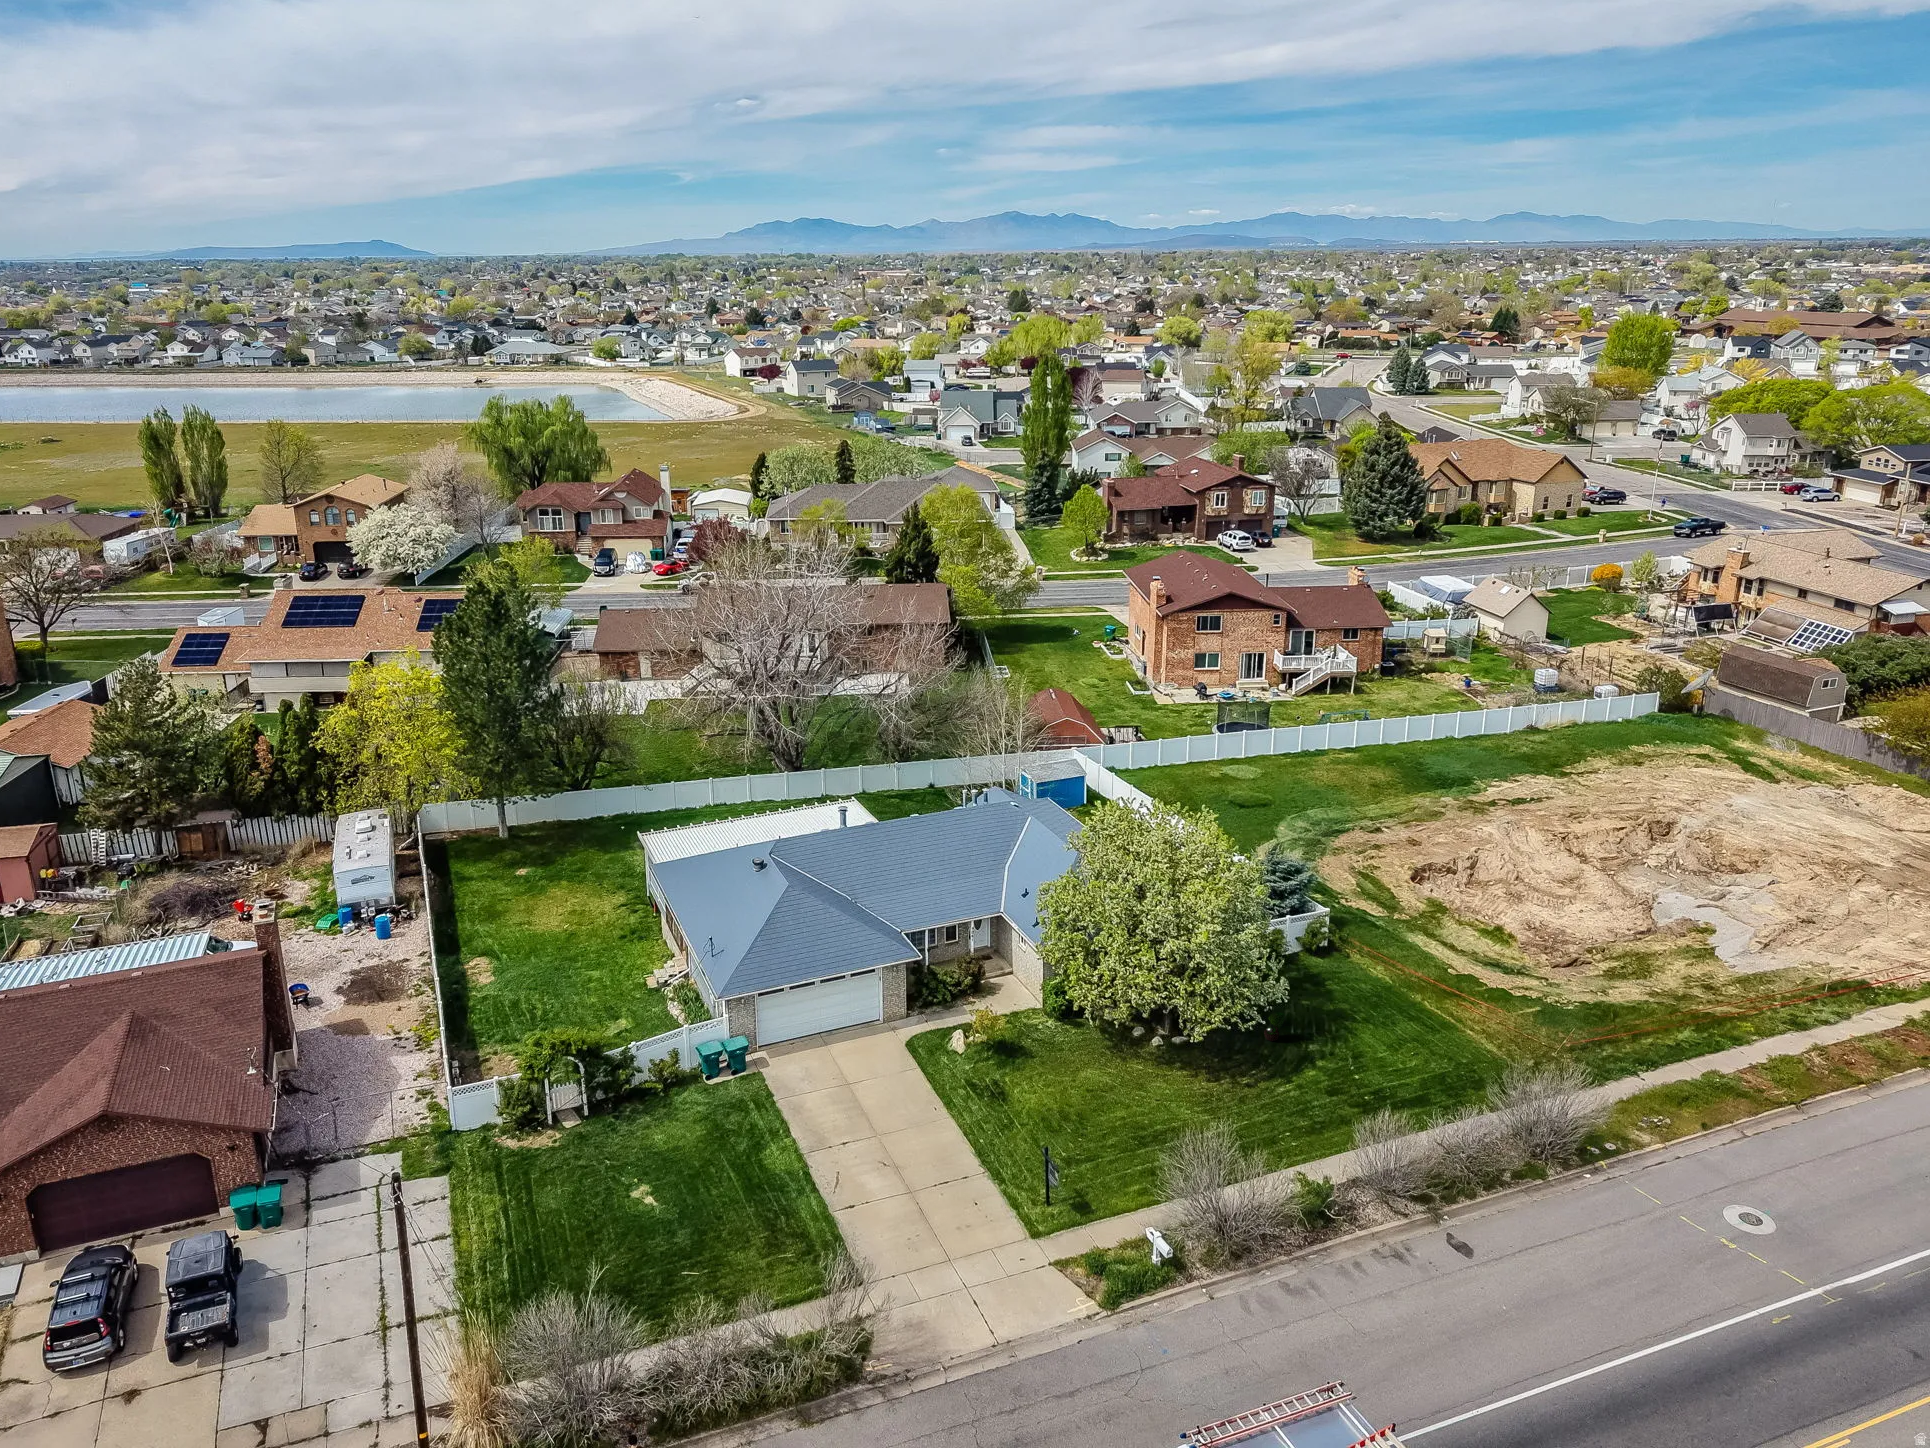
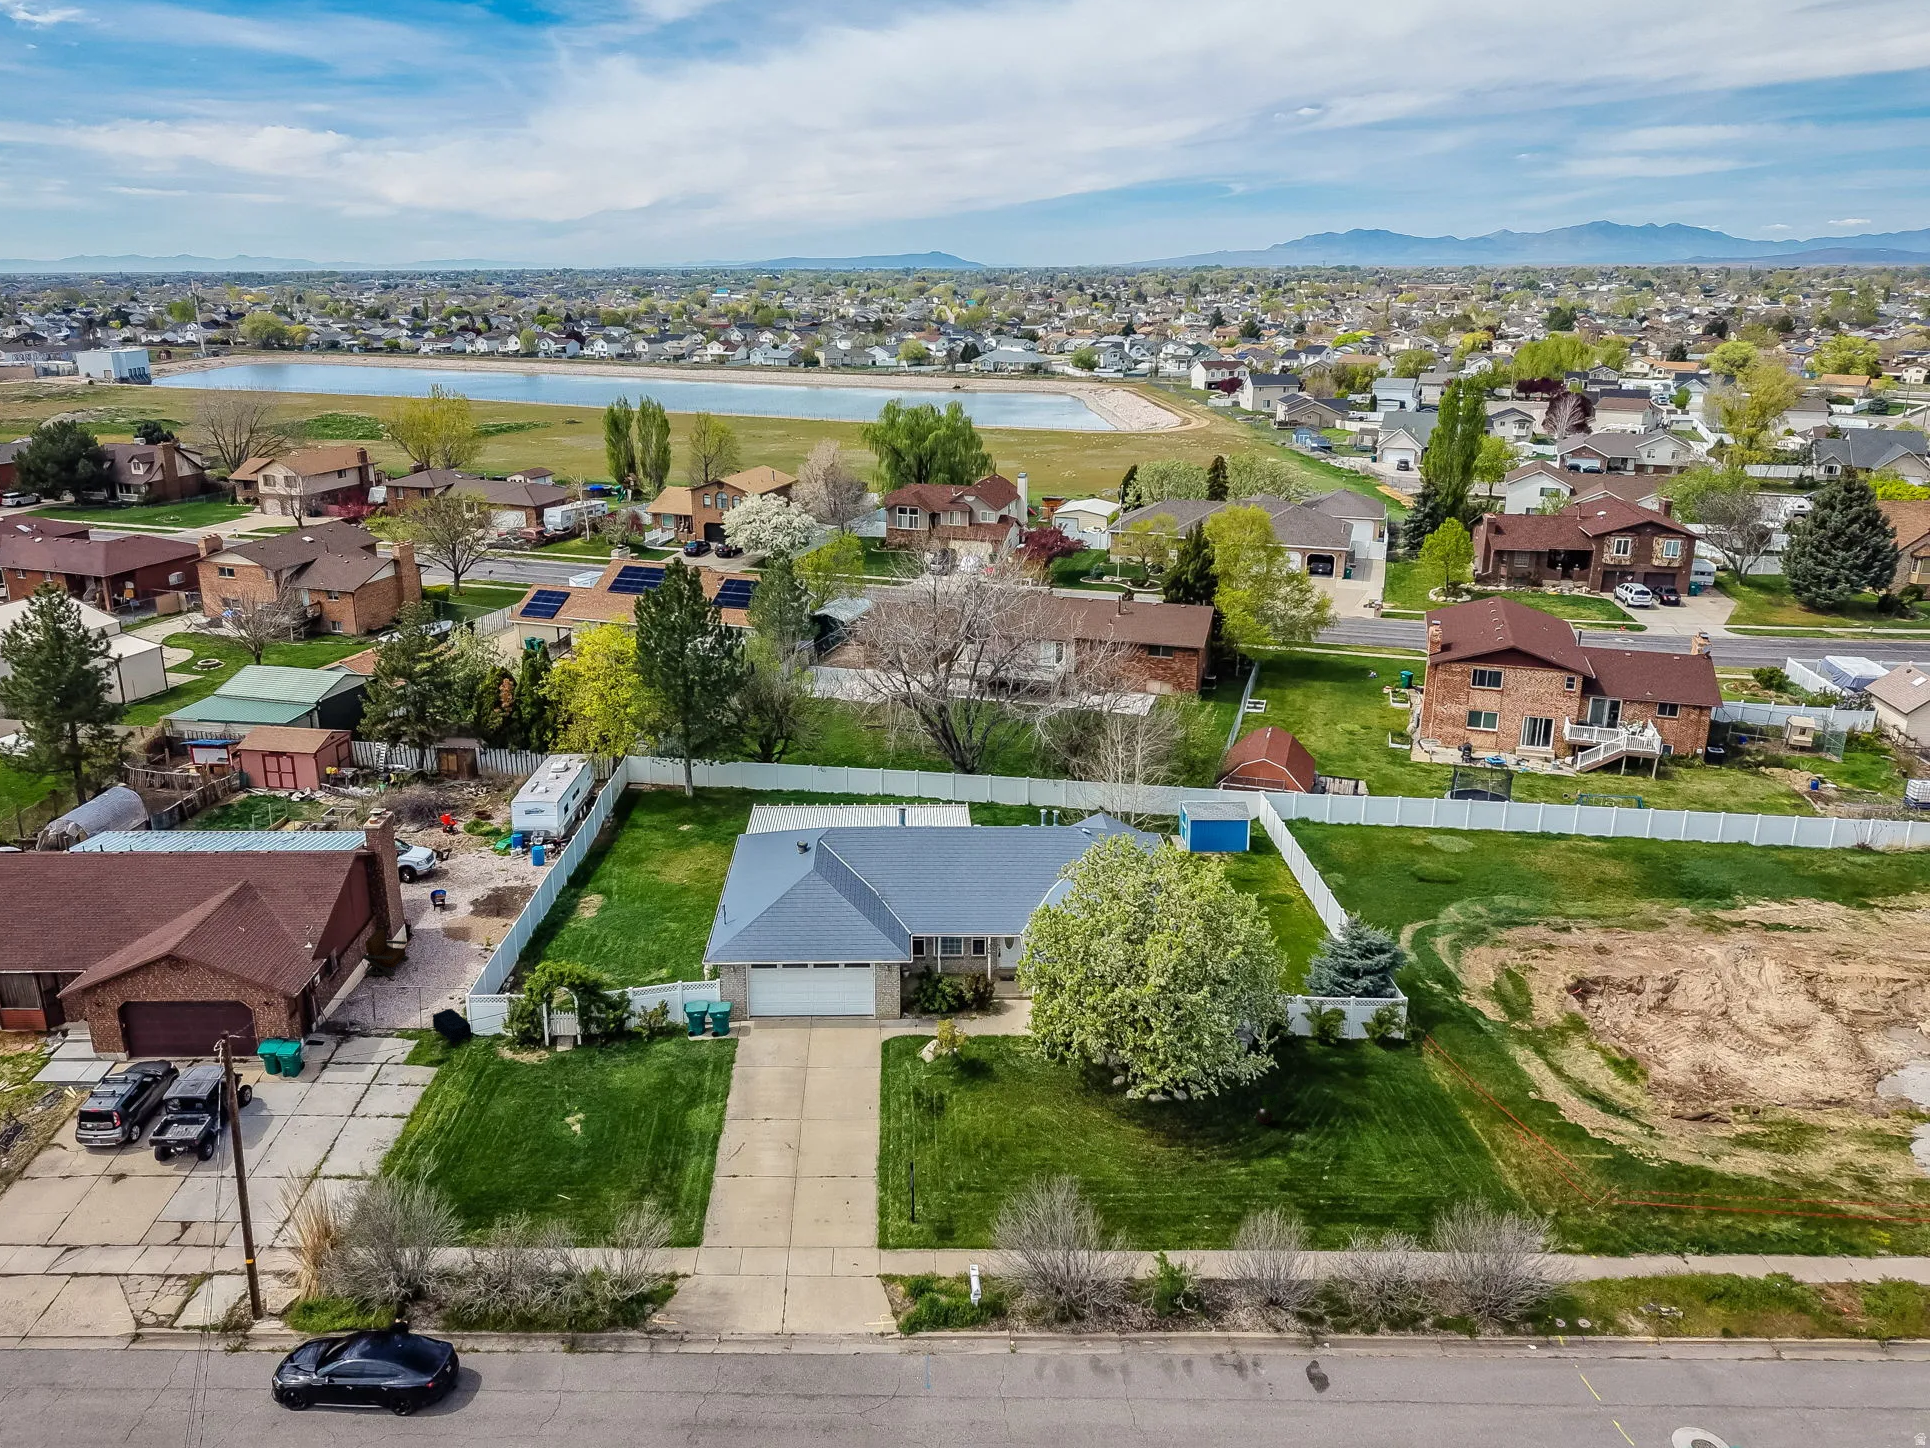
lounge chair: none [286,1037,333,1092] -> present [362,929,409,976]
bench: none [417,1106,469,1148] -> present [433,1008,471,1048]

